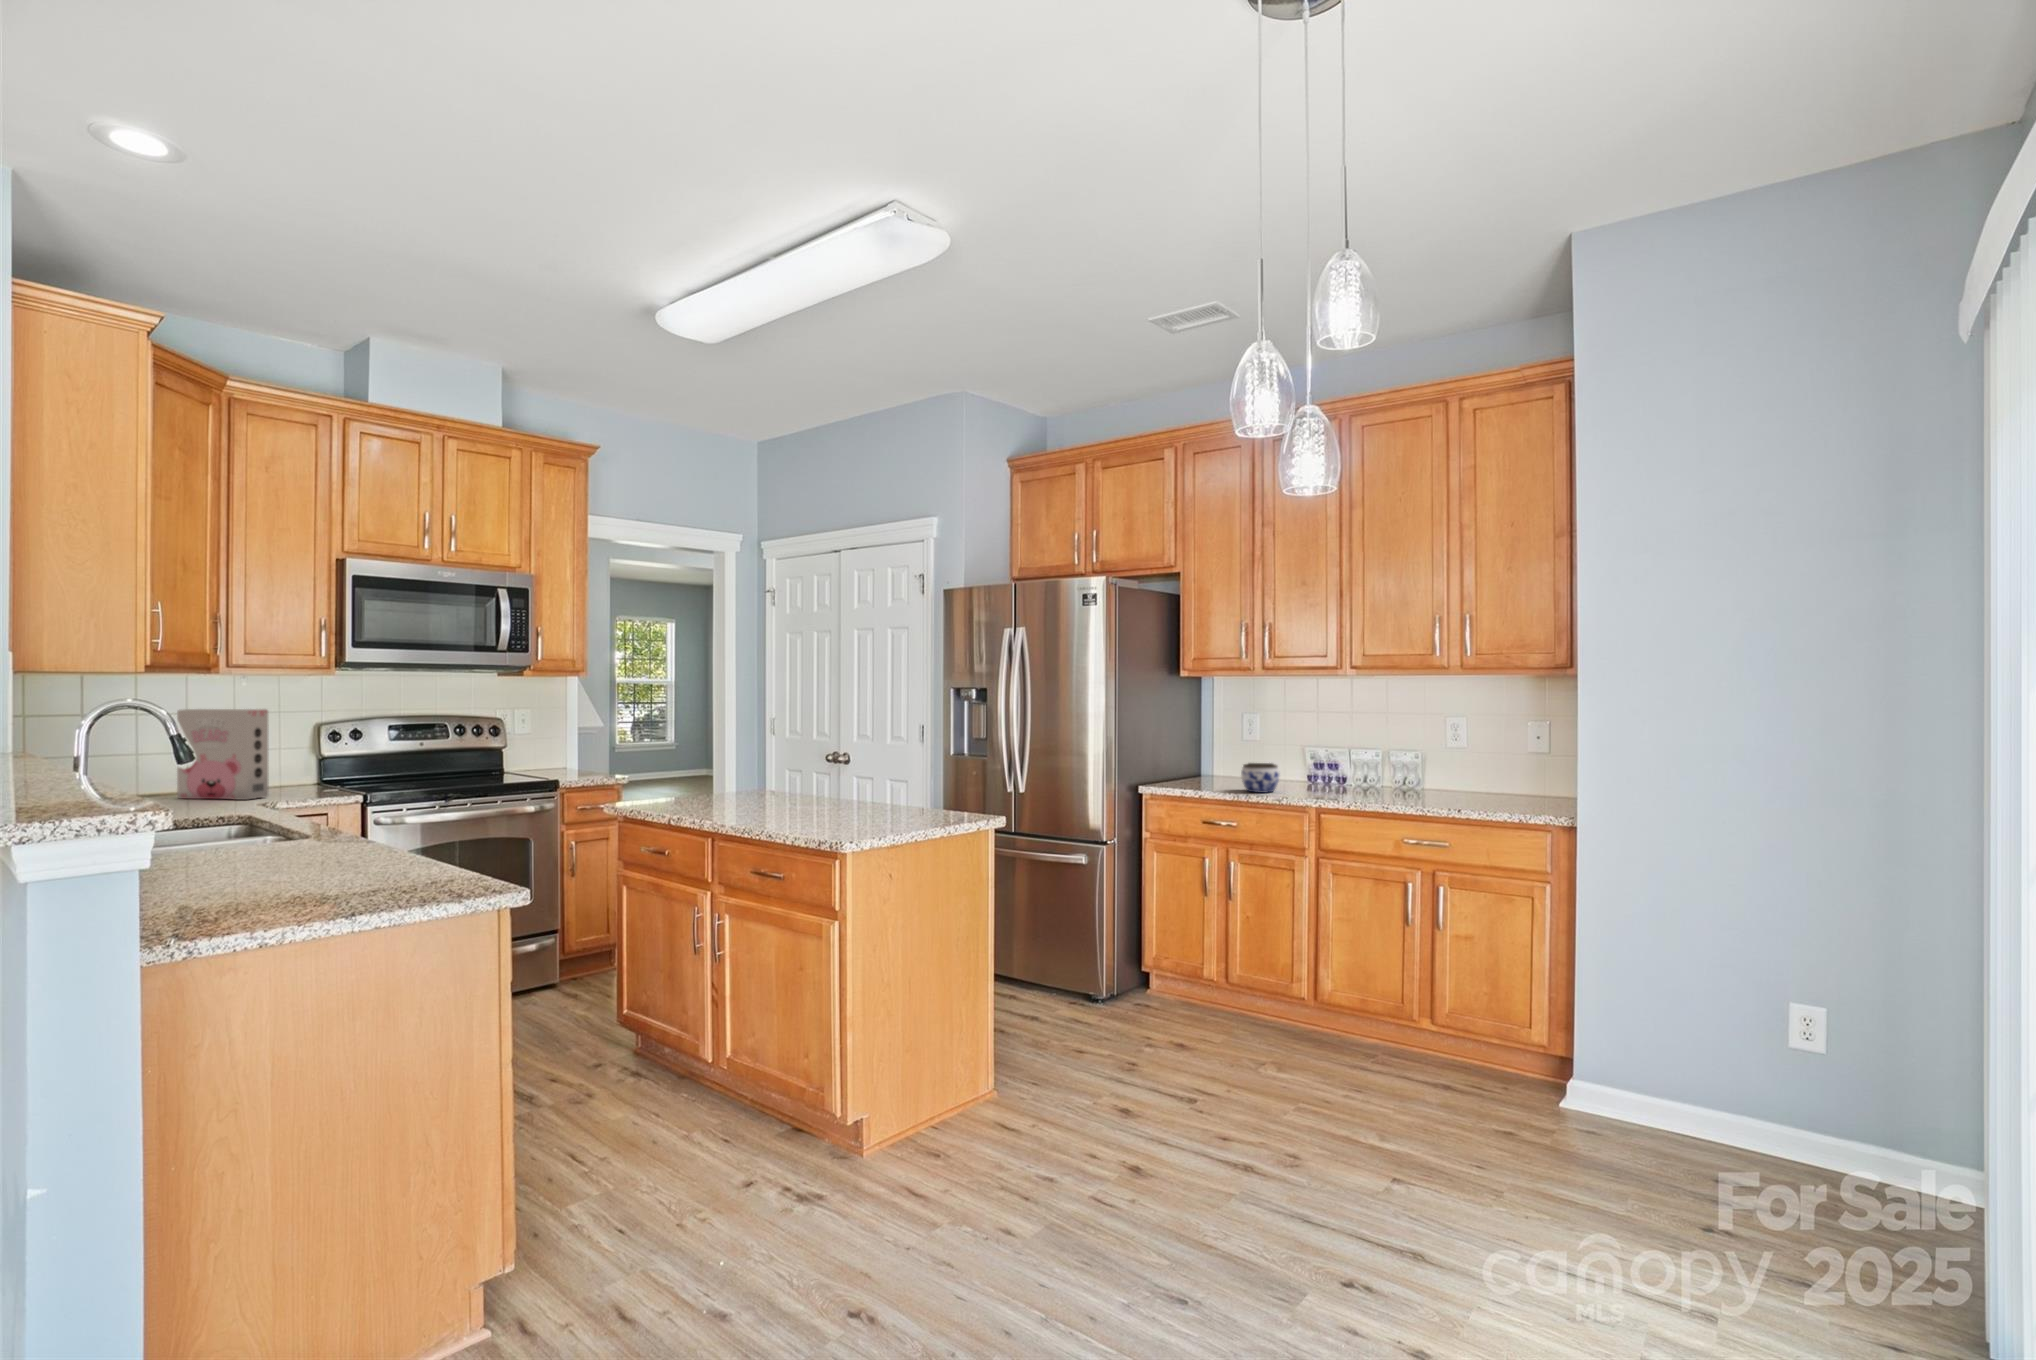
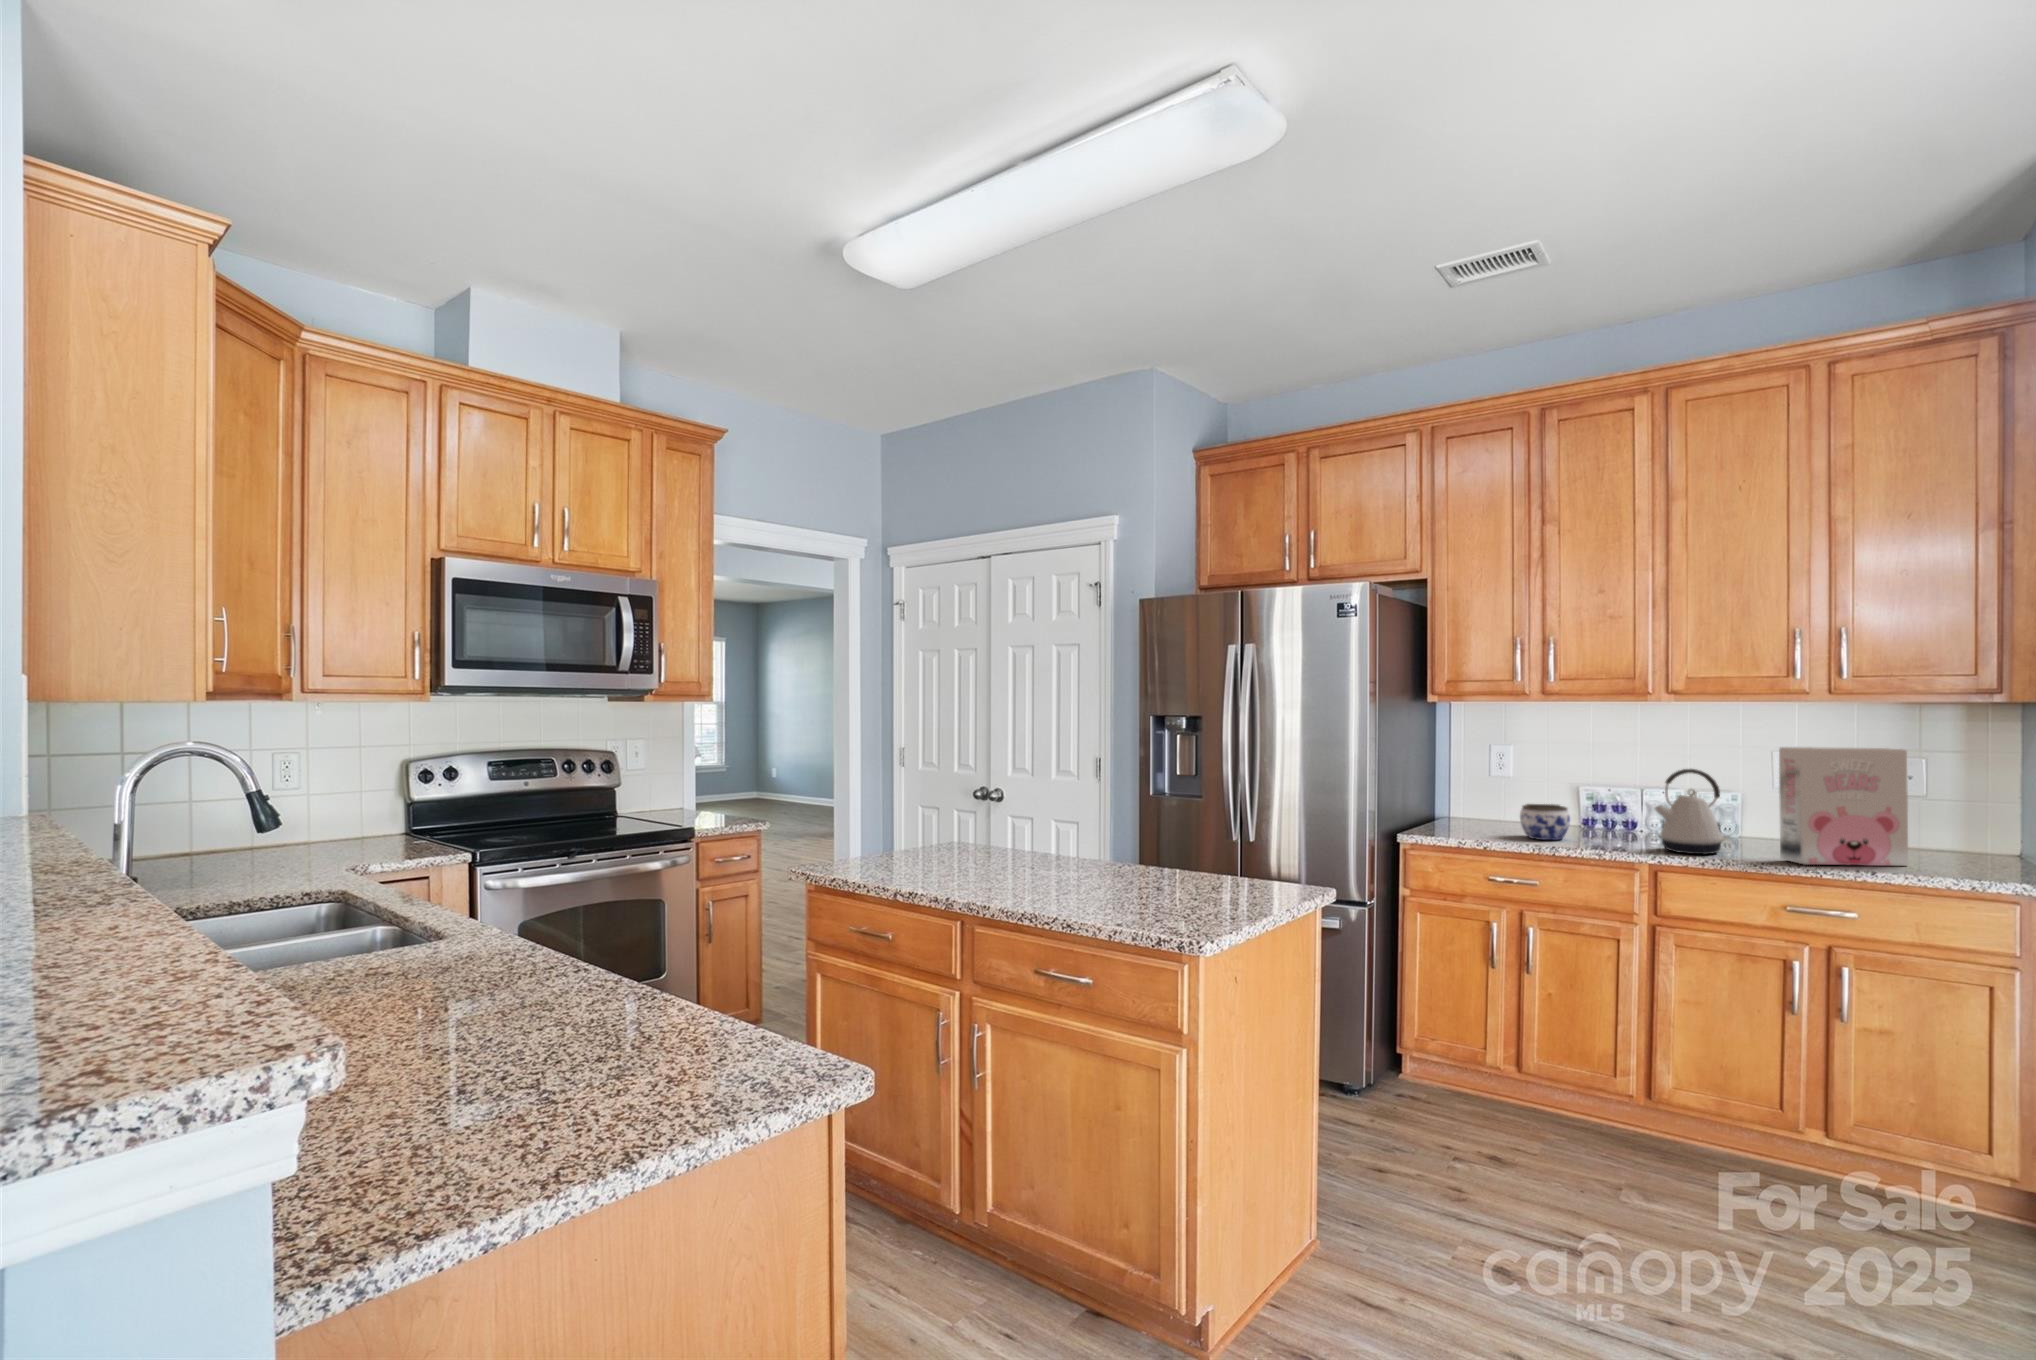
cereal box: present [177,709,269,800] -> present [1779,747,1908,866]
kettle: none [1326,732,1381,802] -> present [1655,769,1725,854]

